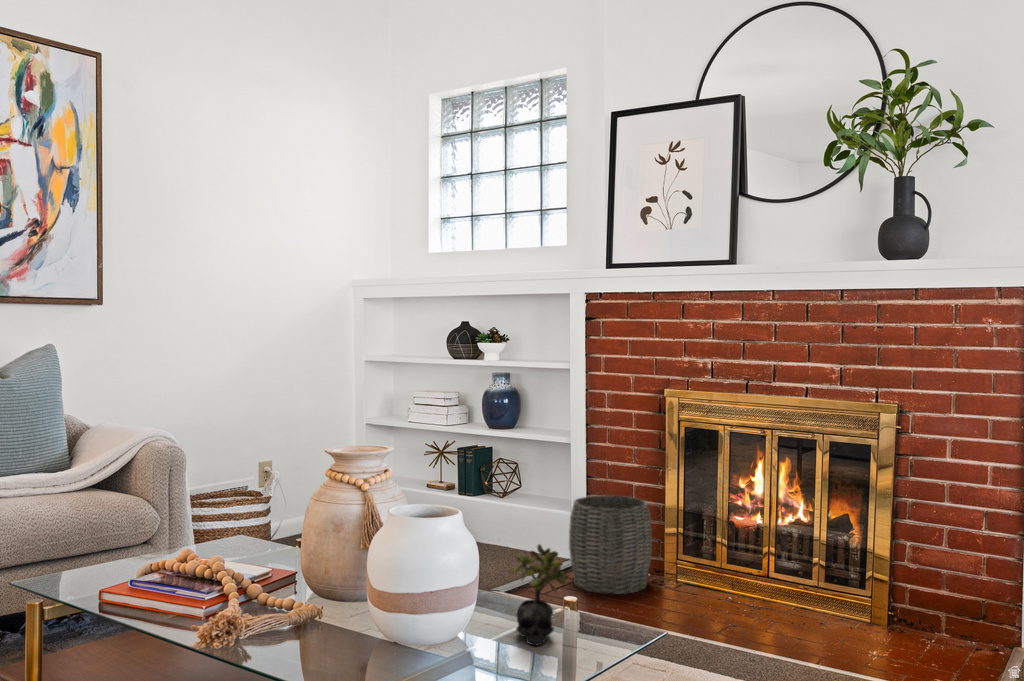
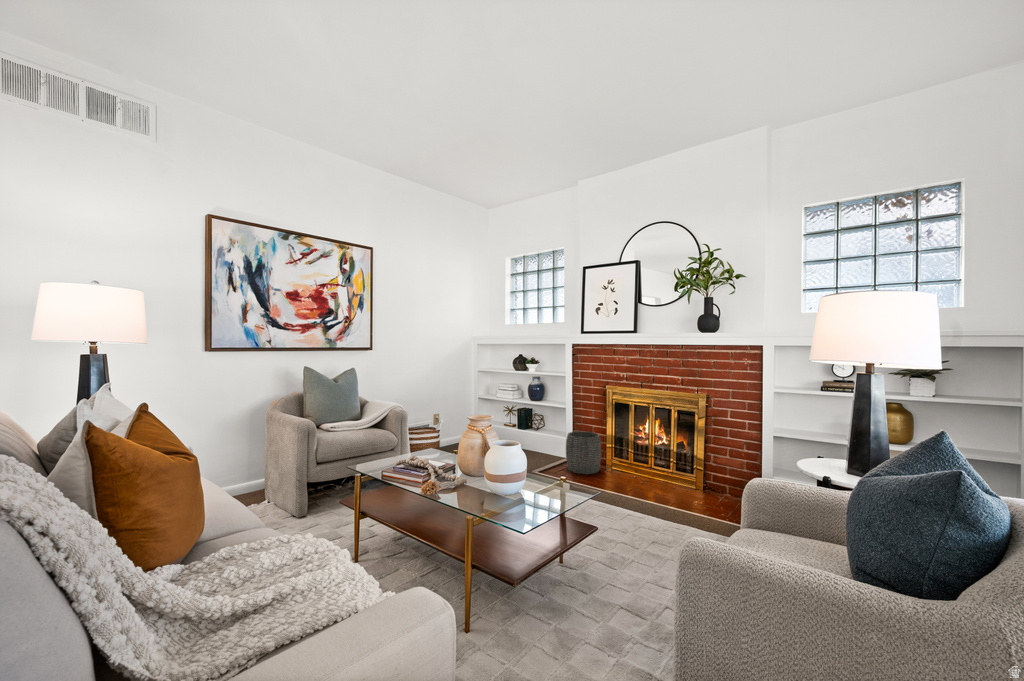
succulent plant: present [509,544,569,645] -> none [541,455,565,495]

